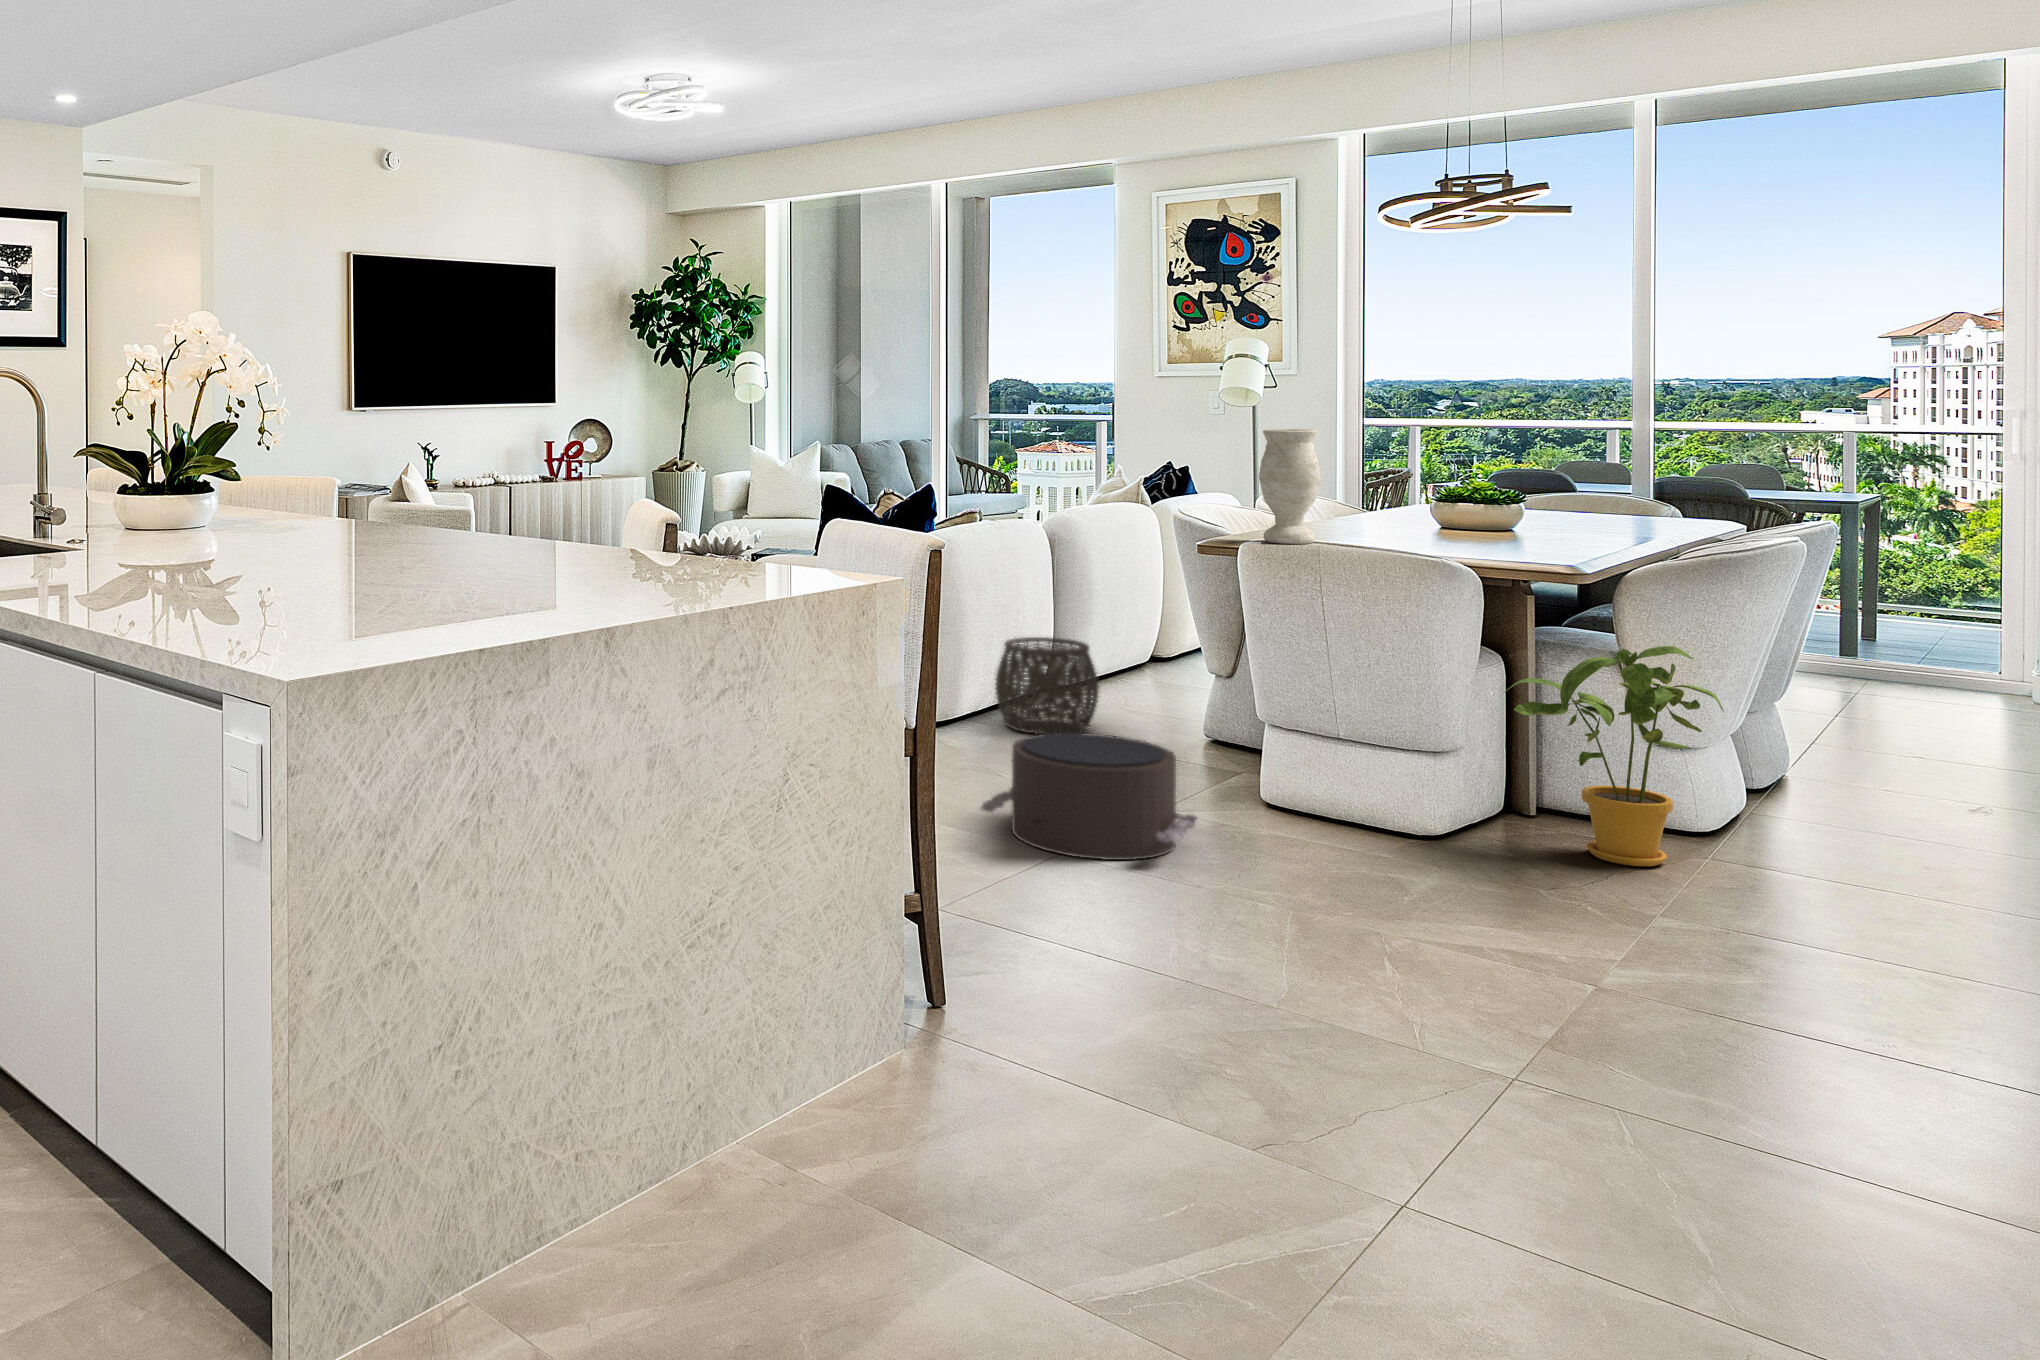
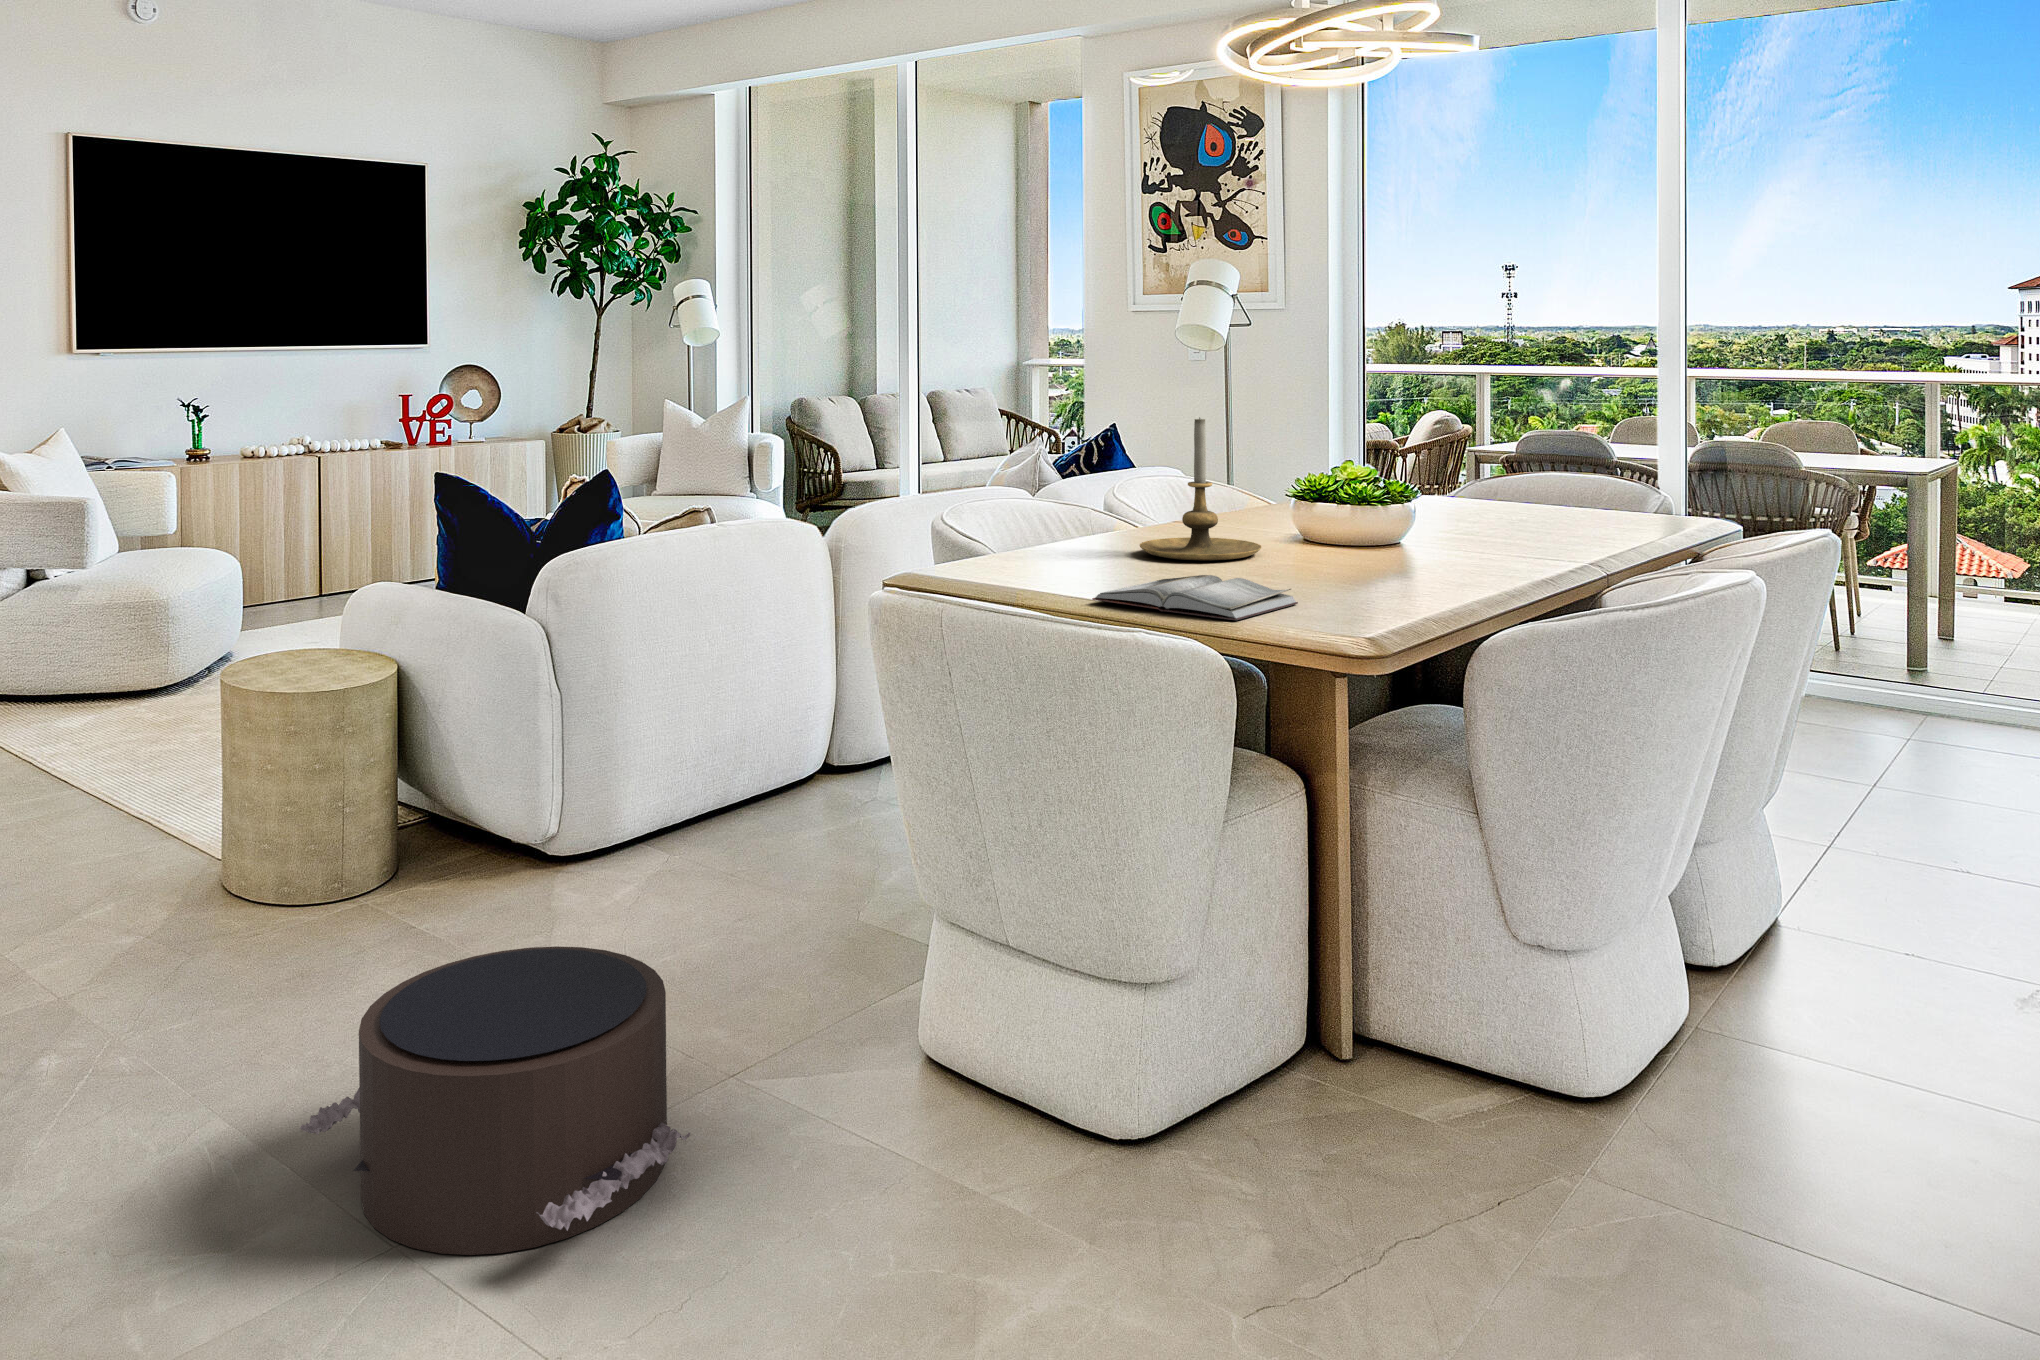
vase: present [1259,429,1321,544] -> none [997,387,1087,575]
candle holder: none [1334,449,1422,538] -> present [1140,418,1262,560]
hardback book: none [1364,540,1497,560] -> present [1092,575,1298,621]
woven basket: present [995,637,1099,735] -> none [672,704,832,871]
house plant: present [1504,646,1724,866] -> none [1266,801,1599,1211]

